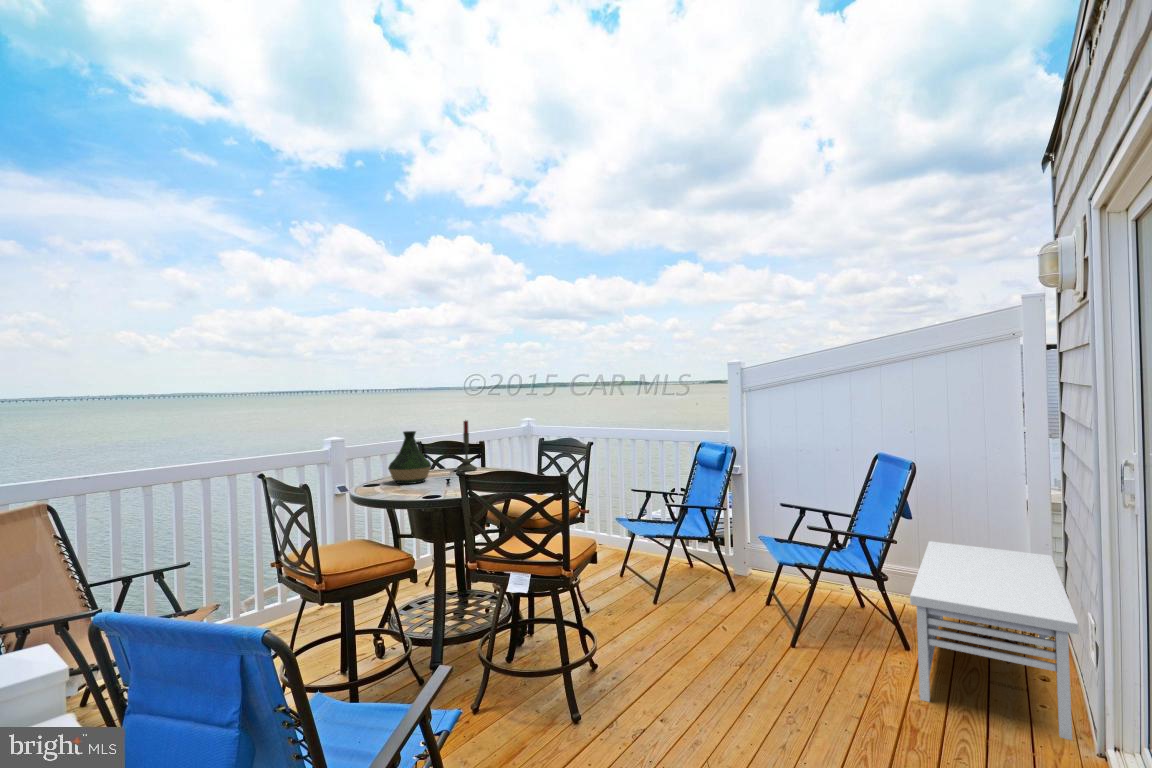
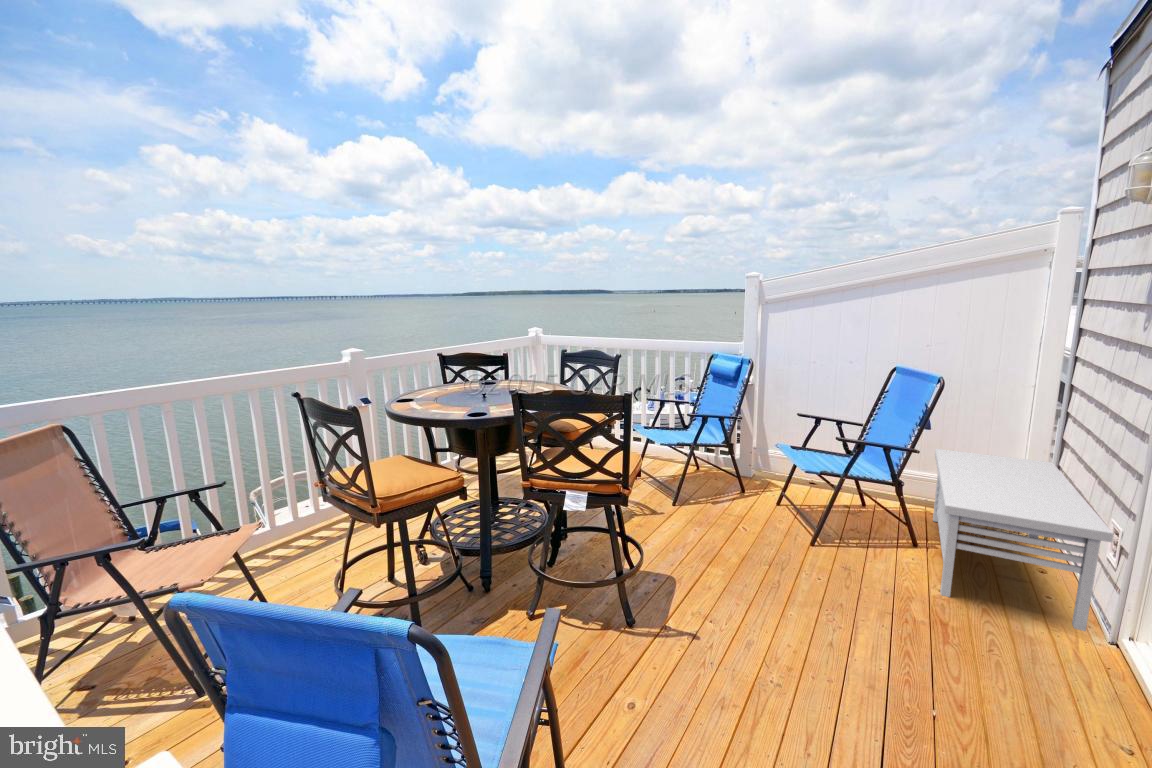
candle: present [457,420,477,471] -> none [484,332,504,384]
vase: present [388,431,431,484] -> none [422,345,466,399]

